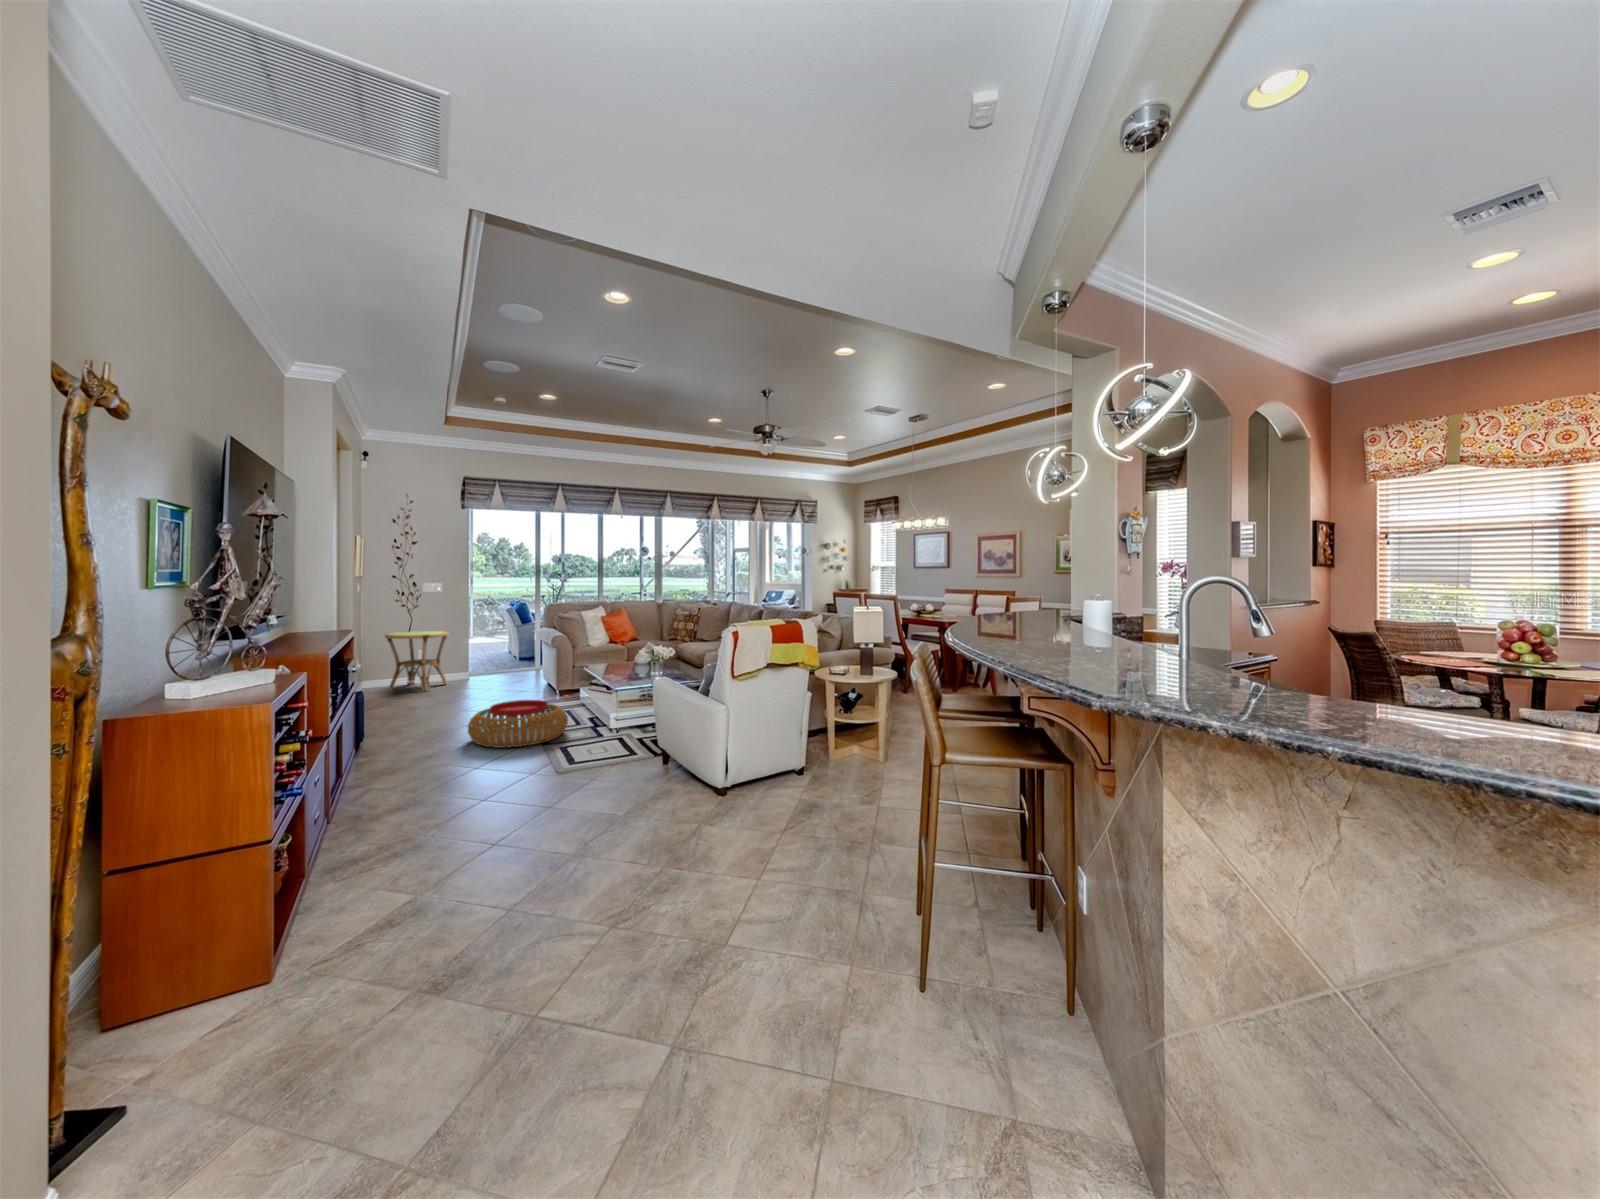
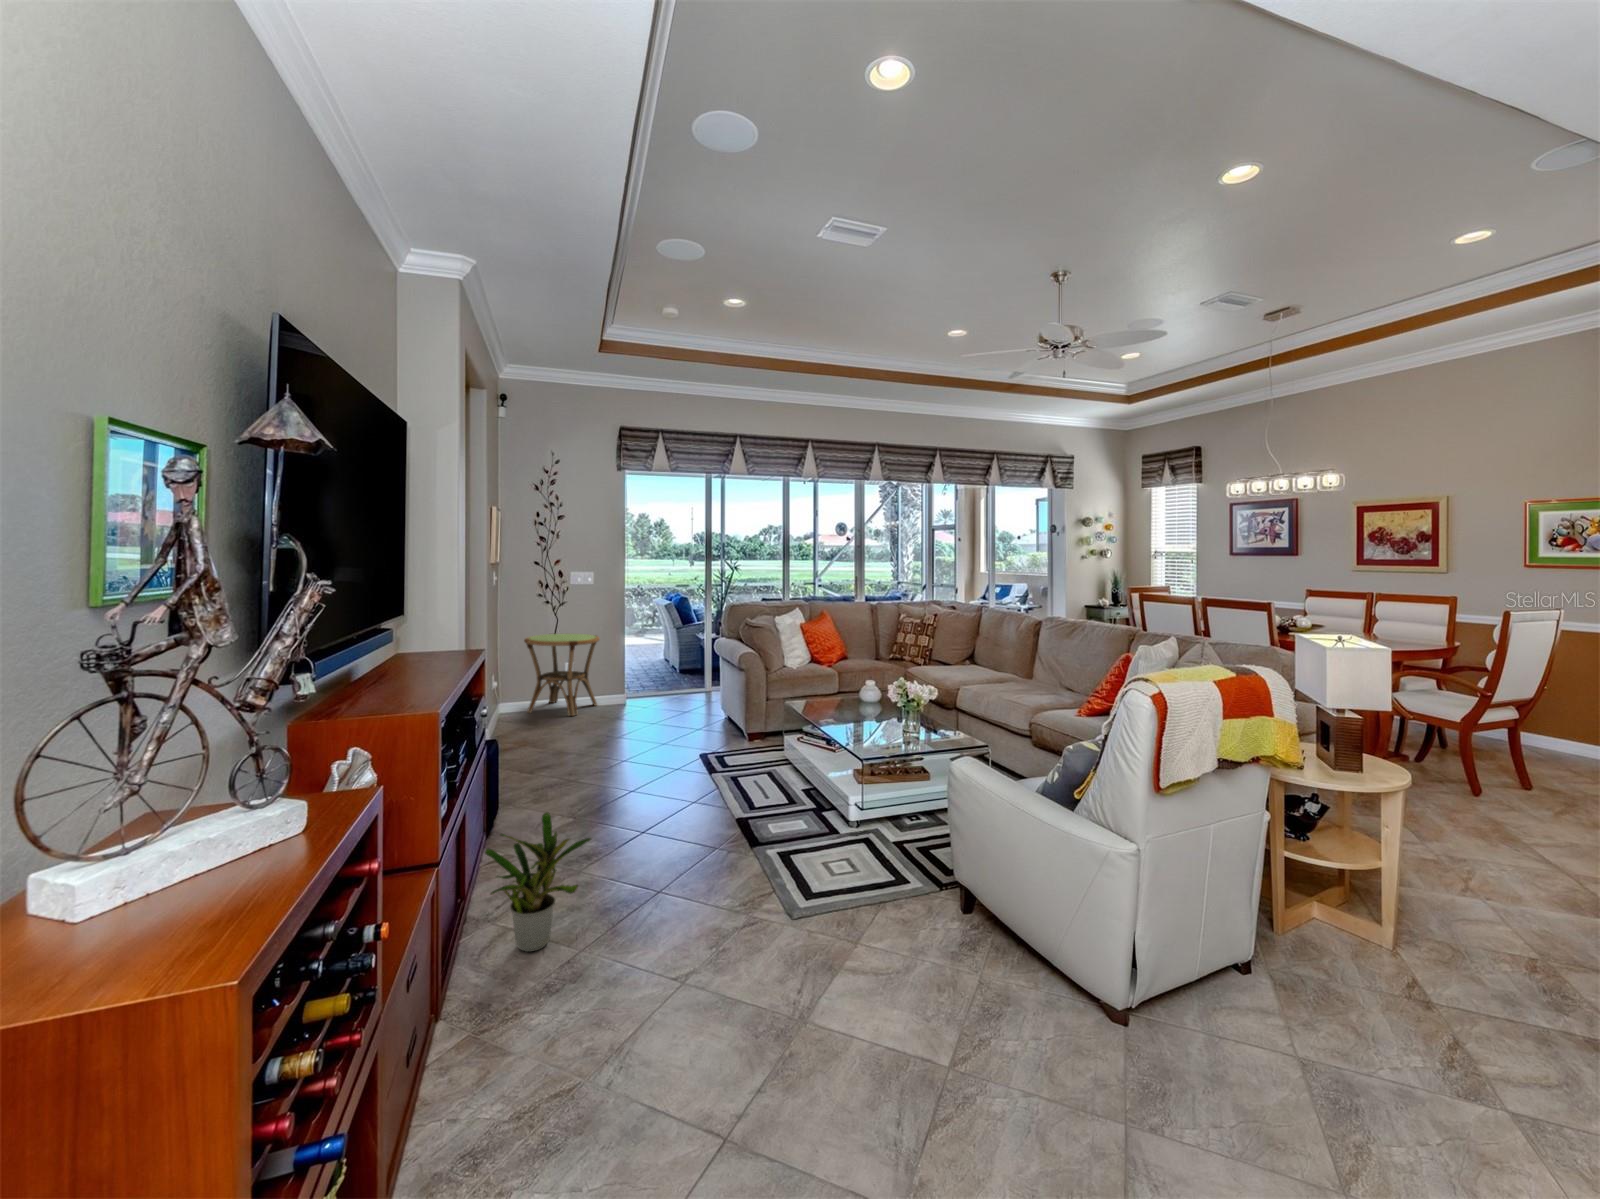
pouf: present [468,700,568,748] -> none [644,763,787,849]
potted plant: none [350,716,422,793] -> present [485,812,591,952]

